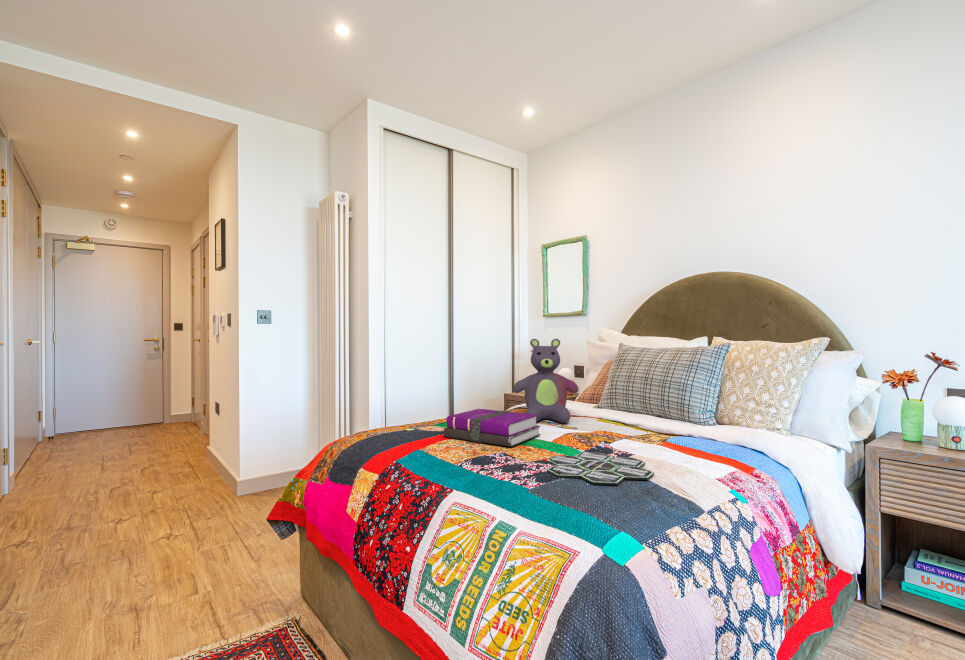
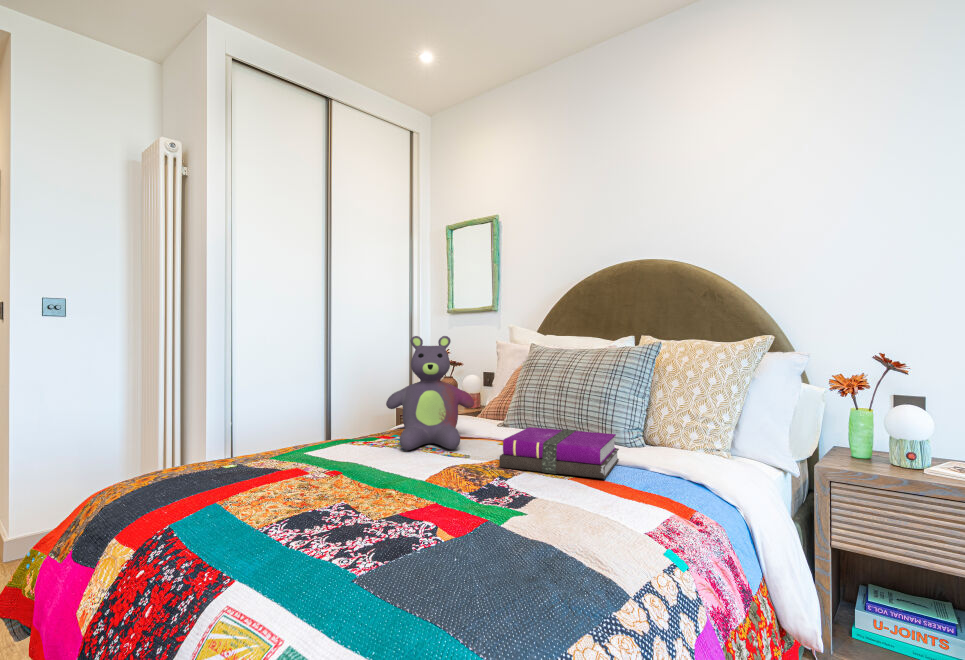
notebook: present [444,409,540,447] -> present [499,427,619,479]
board game: present [546,452,654,485] -> none [399,497,559,560]

